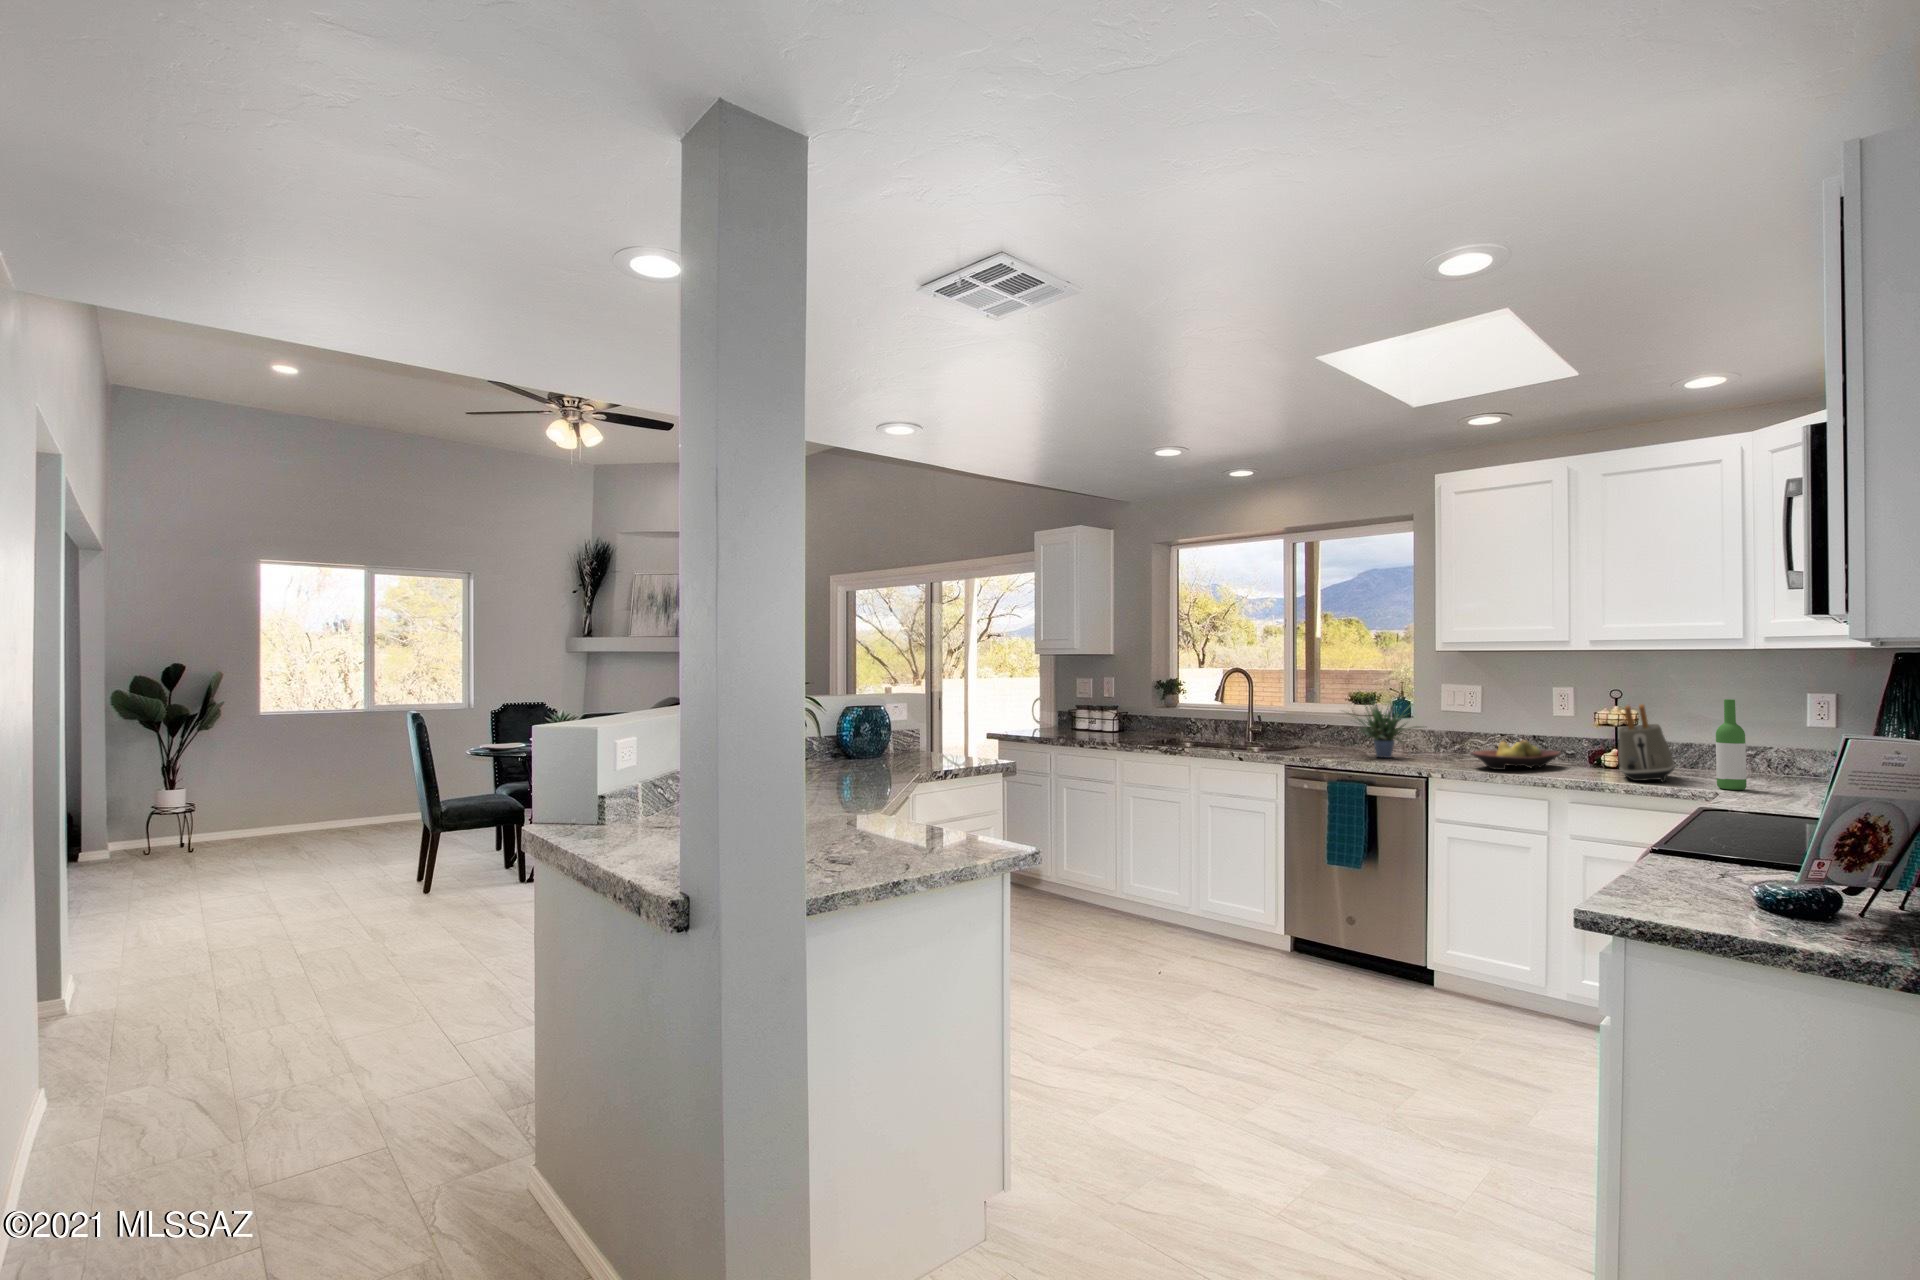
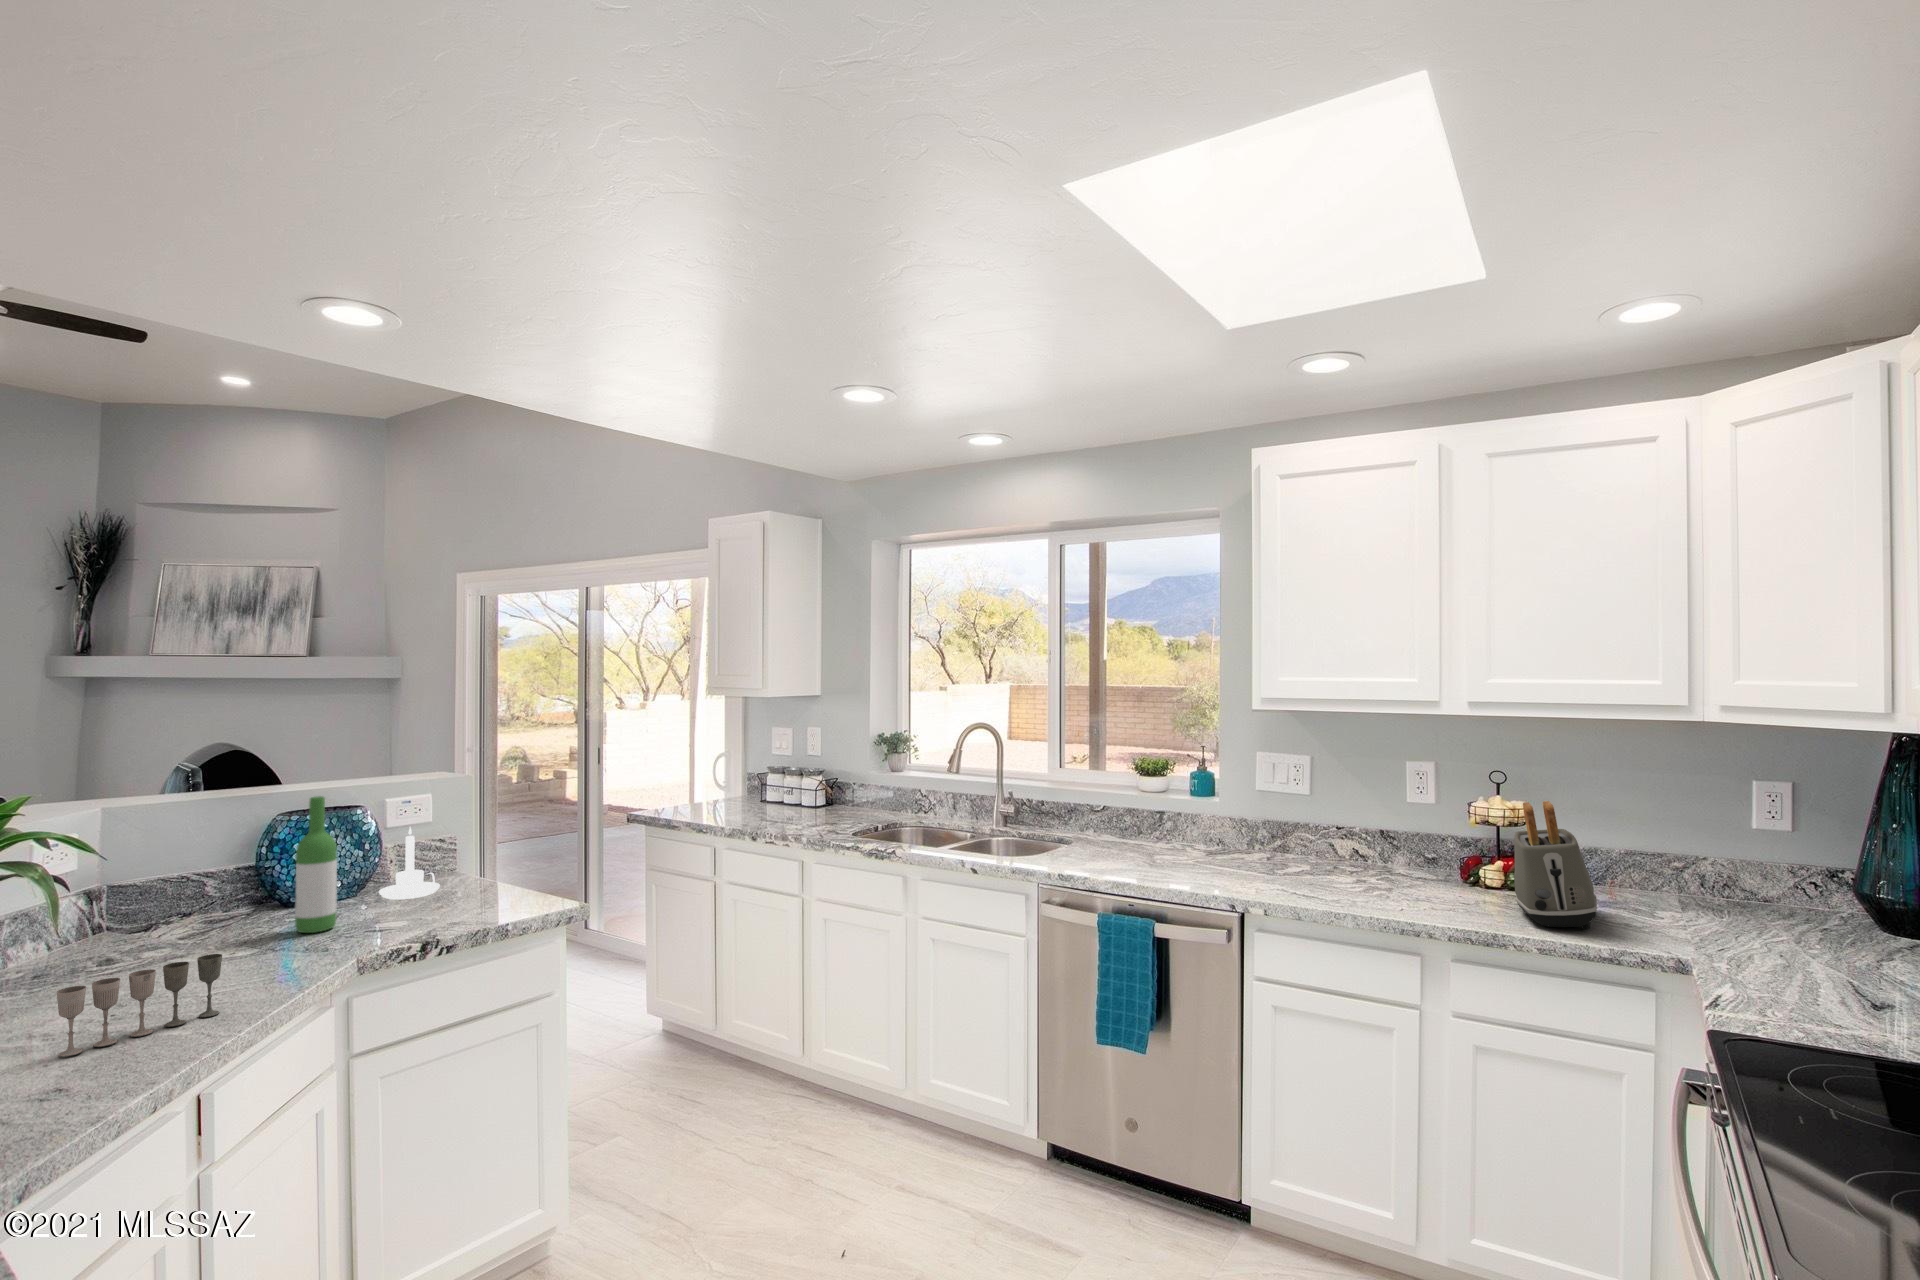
wine bottle: present [1716,699,1747,790] -> present [295,796,337,933]
potted plant: present [1357,702,1422,758] -> none [1118,759,1239,865]
candle holder: none [892,718,922,759] -> present [379,827,440,900]
fruit bowl: present [1471,740,1560,770] -> none [1303,845,1424,897]
wine glass: none [839,757,887,792] -> present [57,954,222,1057]

